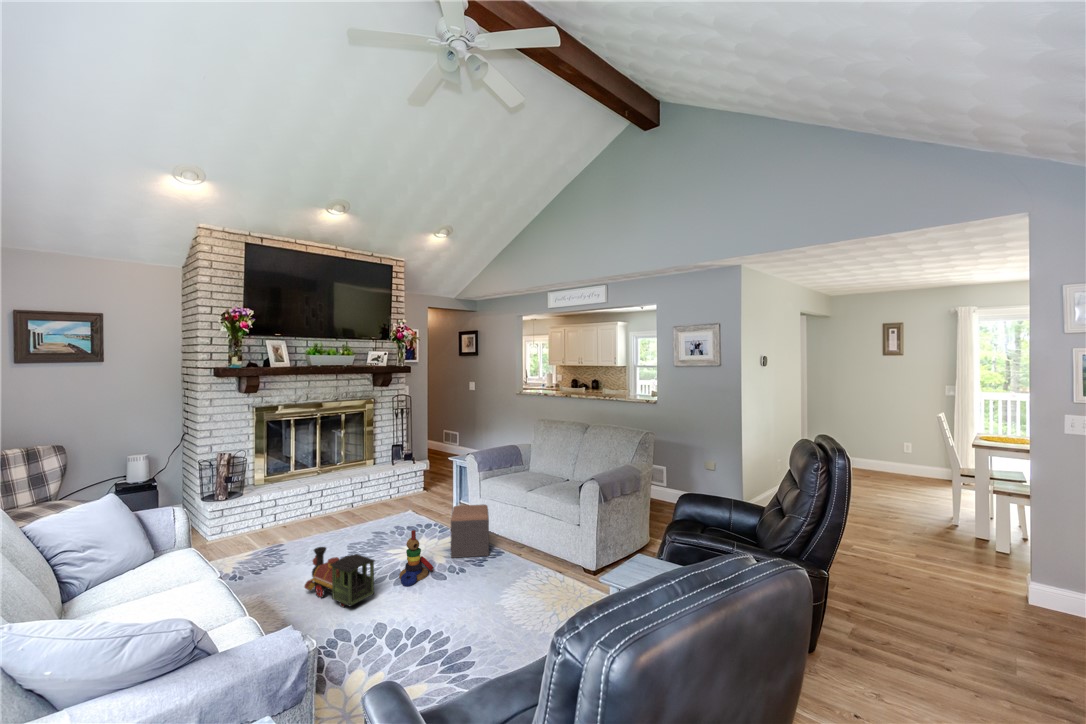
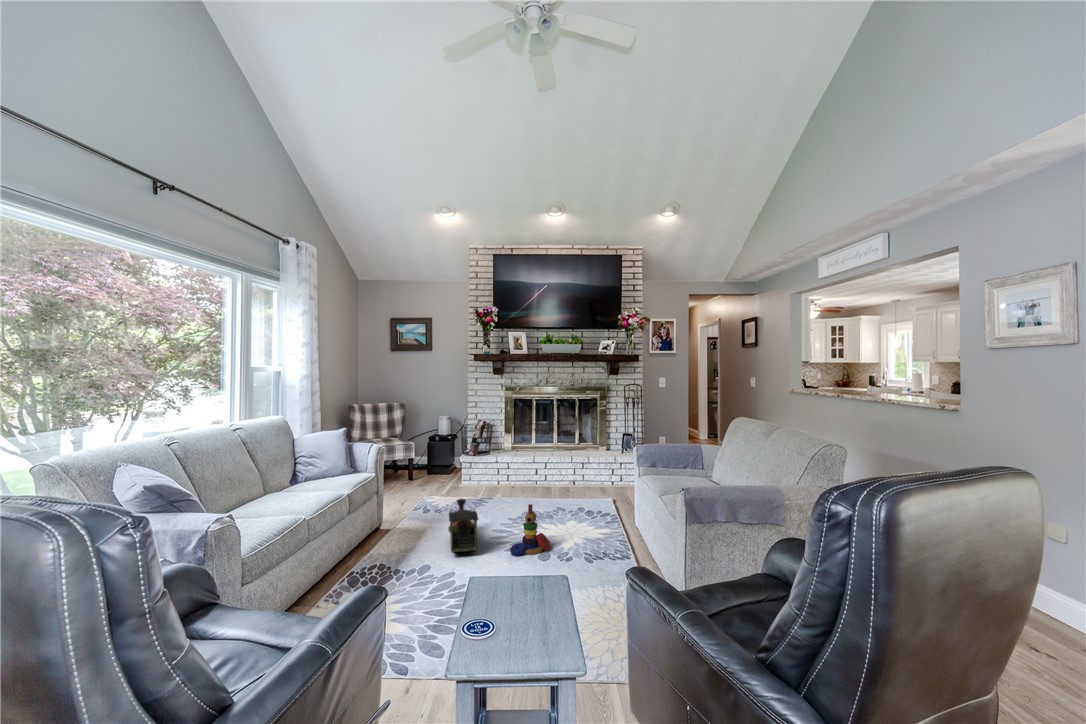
footstool: present [451,504,489,558] -> none [579,495,633,556]

